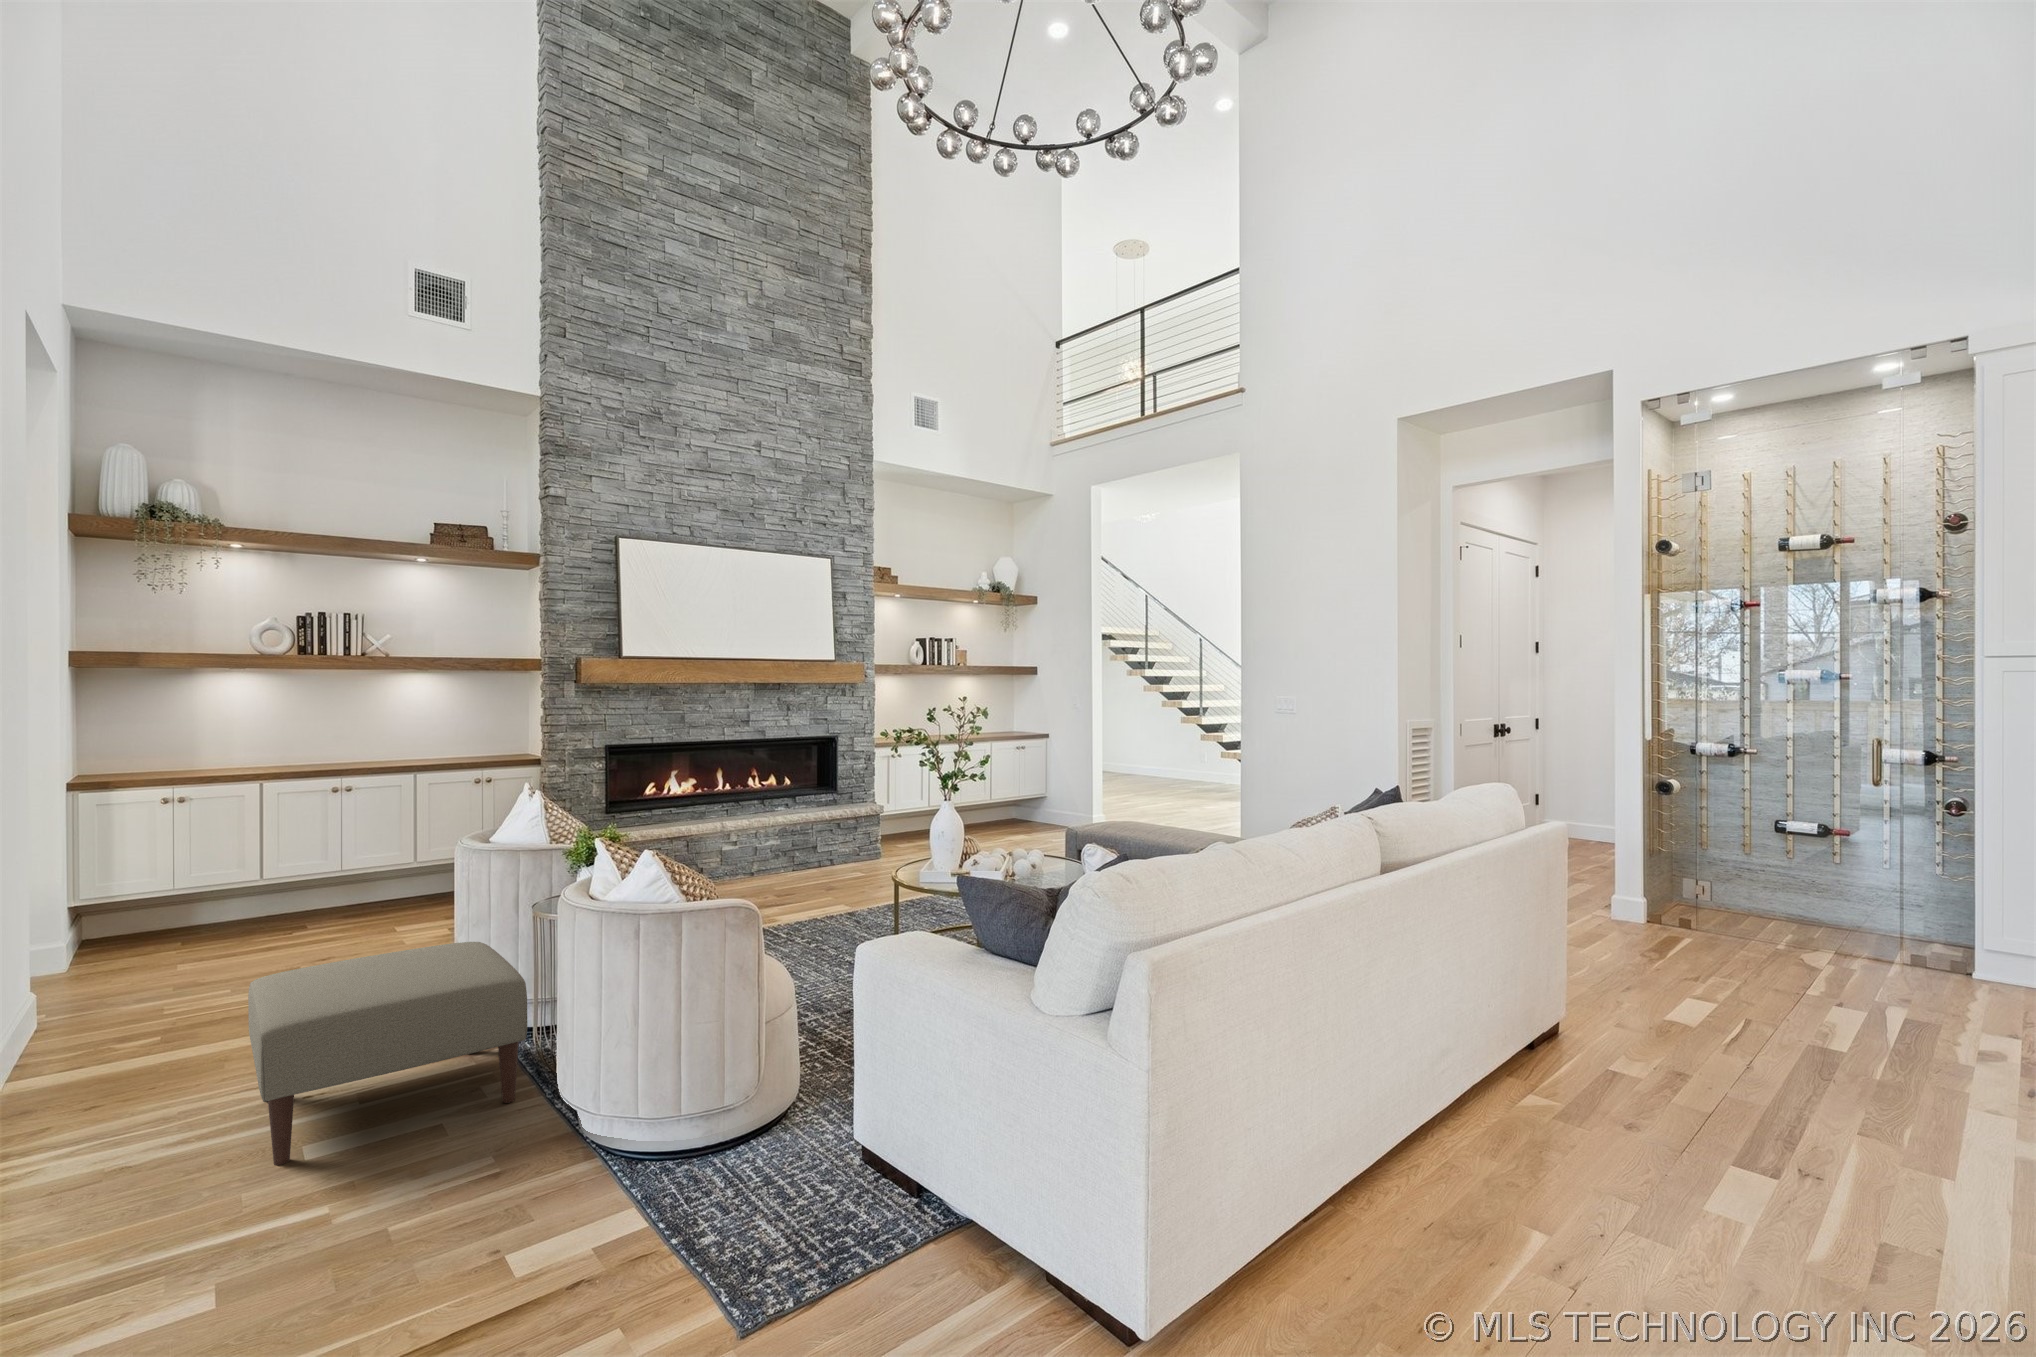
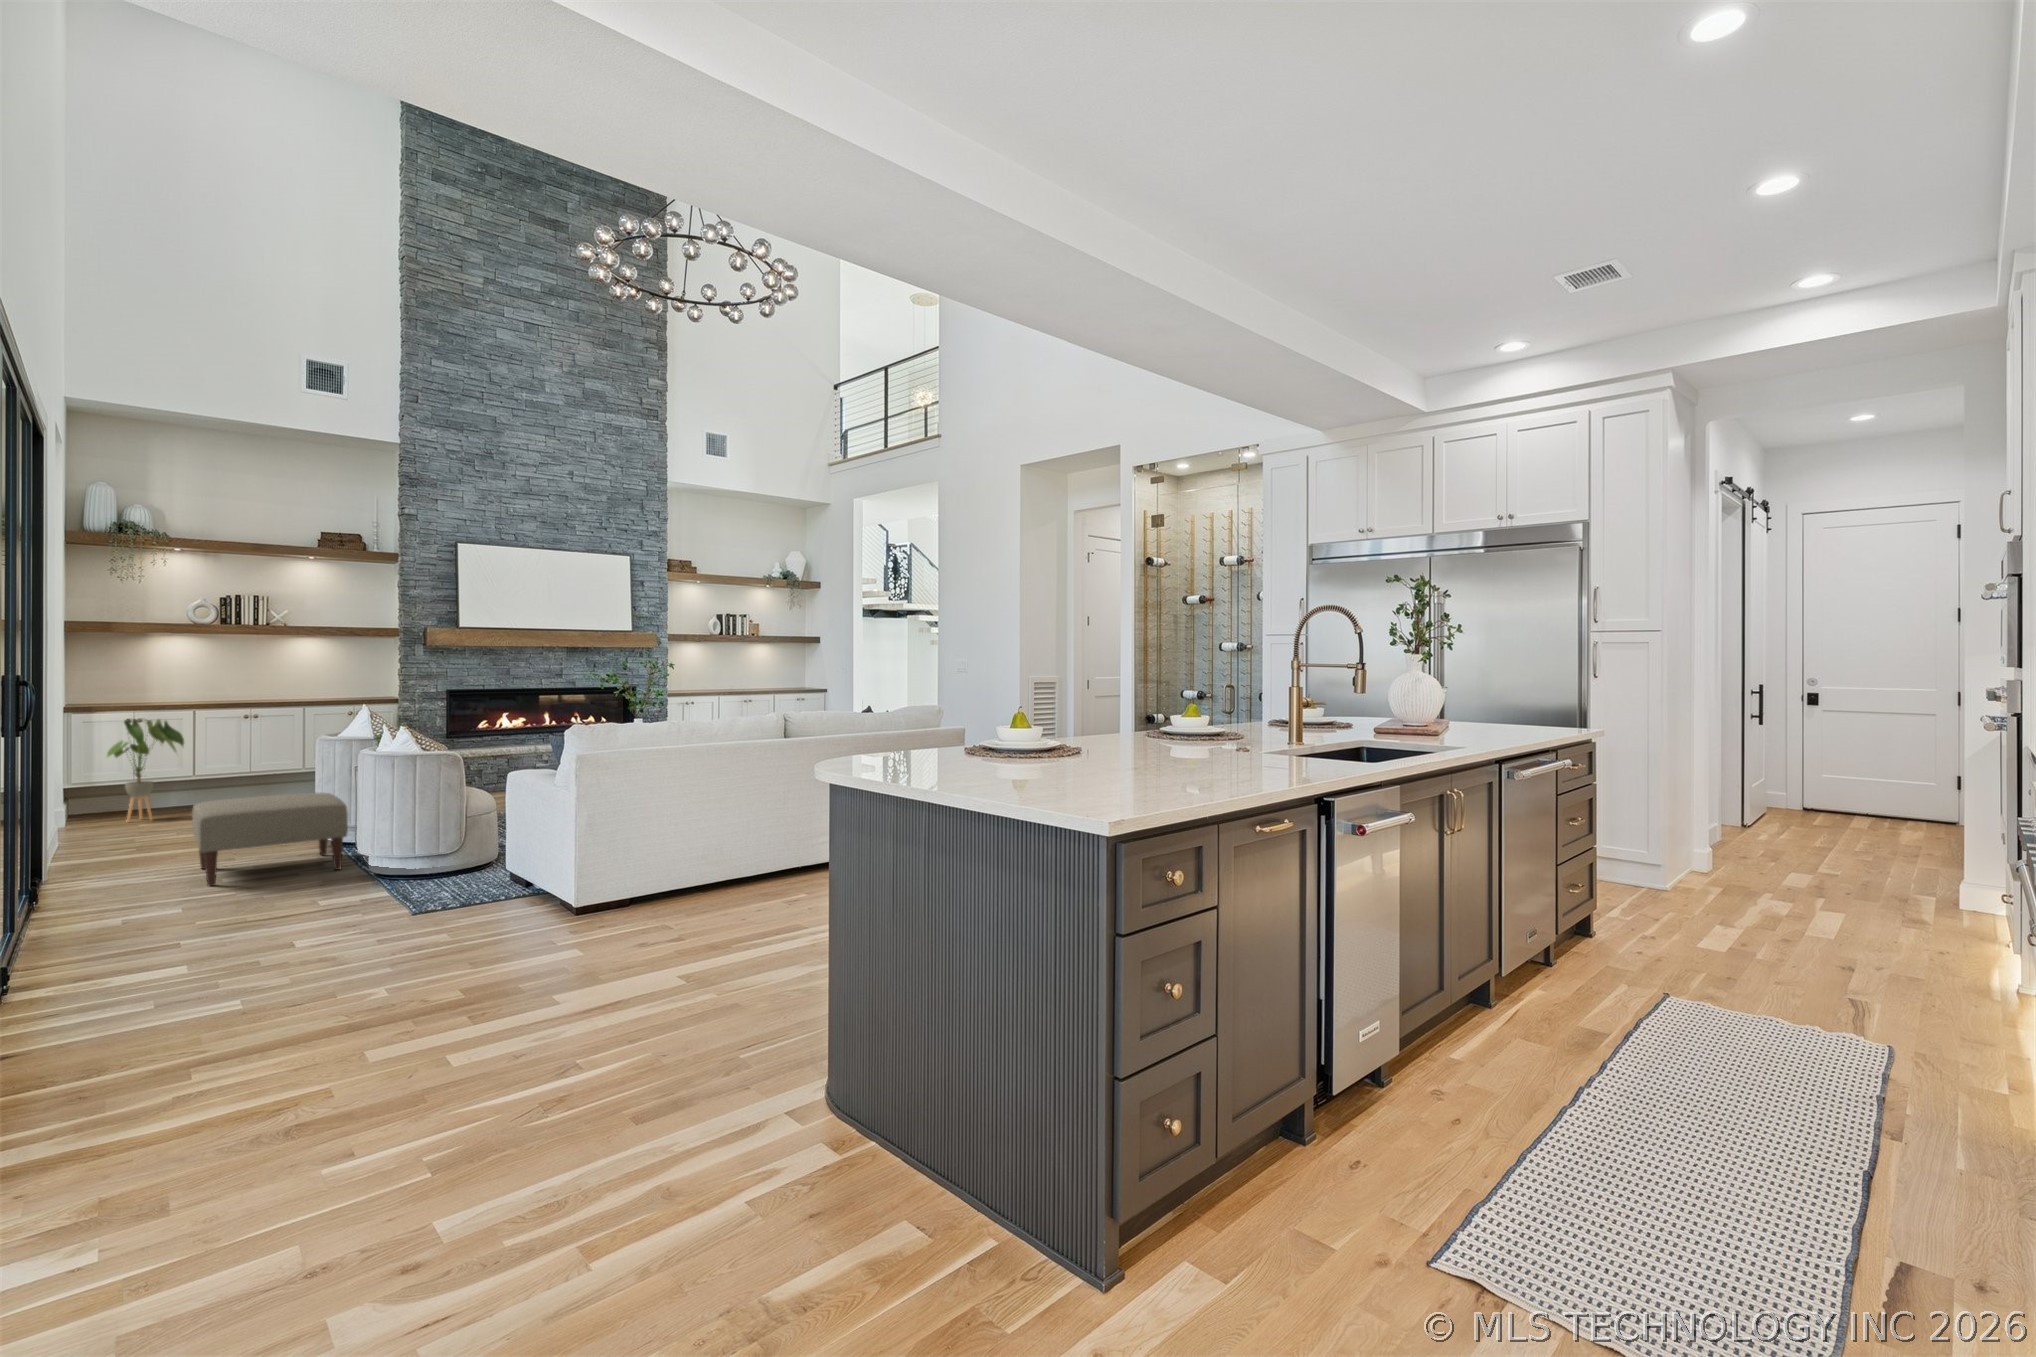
house plant: none [120,800,242,964] -> present [106,719,184,822]

